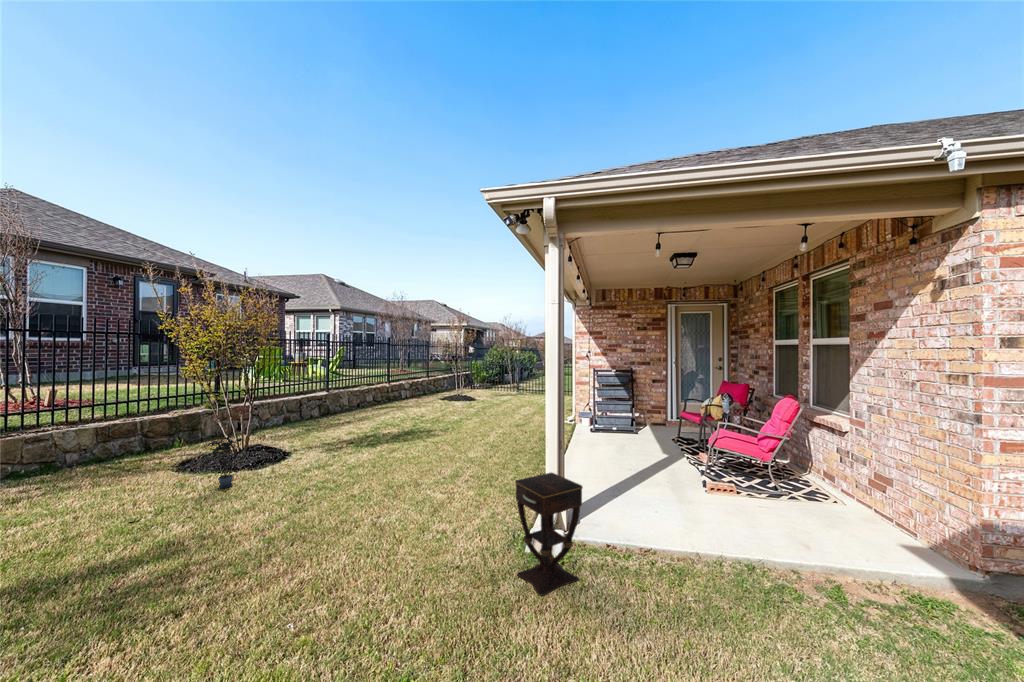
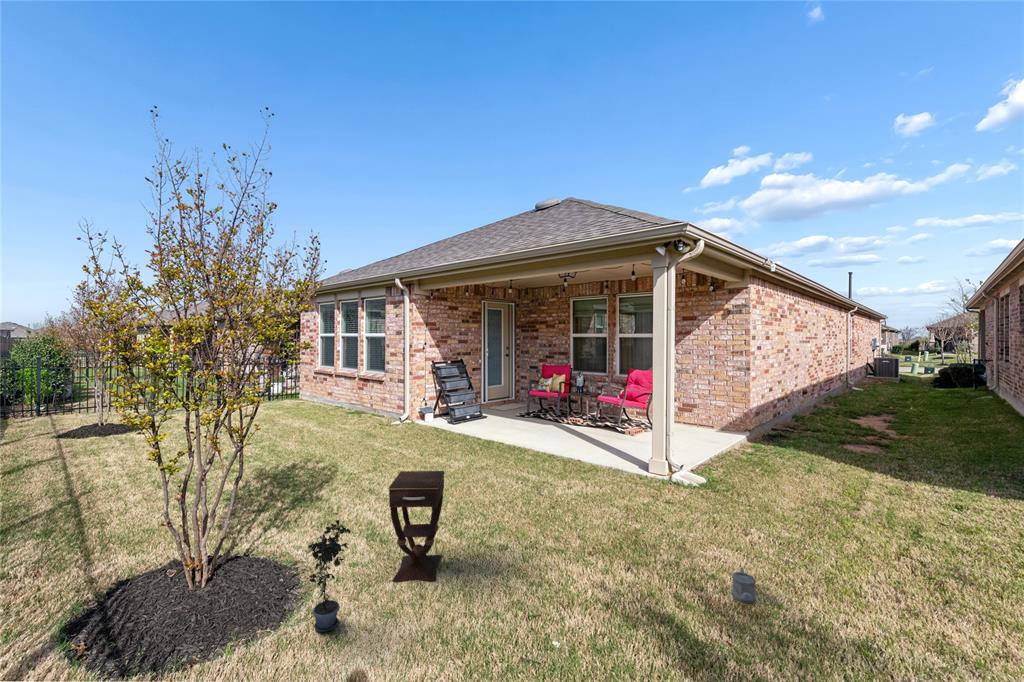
side table: present [515,473,583,596] -> present [389,471,445,582]
watering can: none [188,582,253,617] -> present [732,568,756,604]

